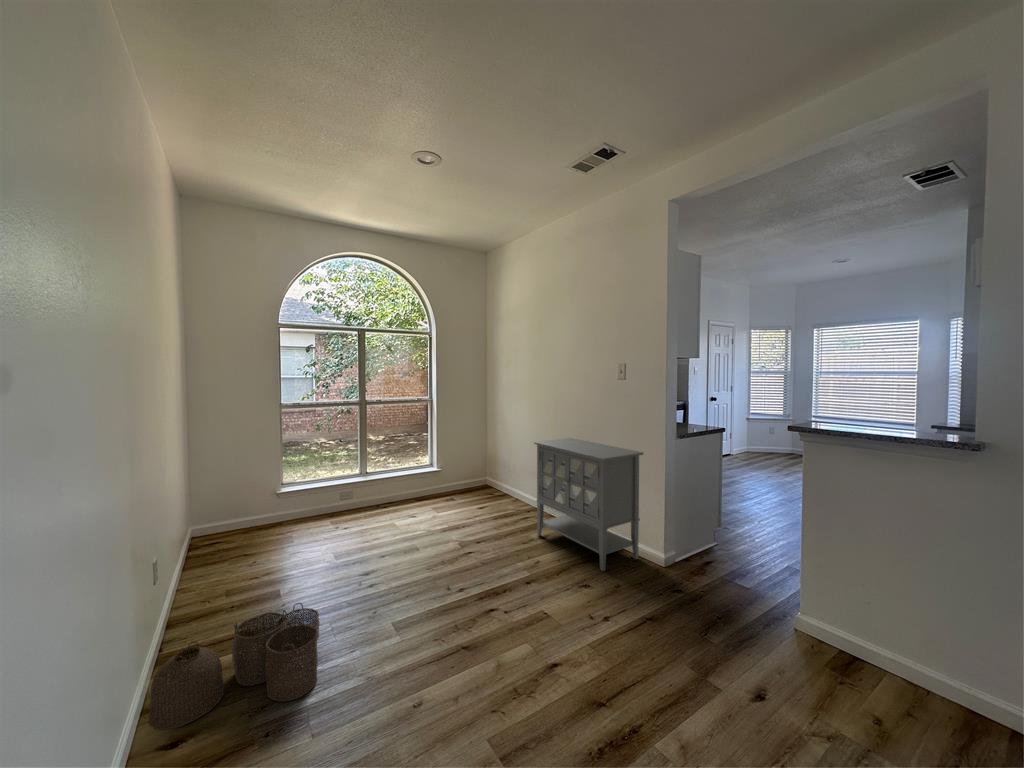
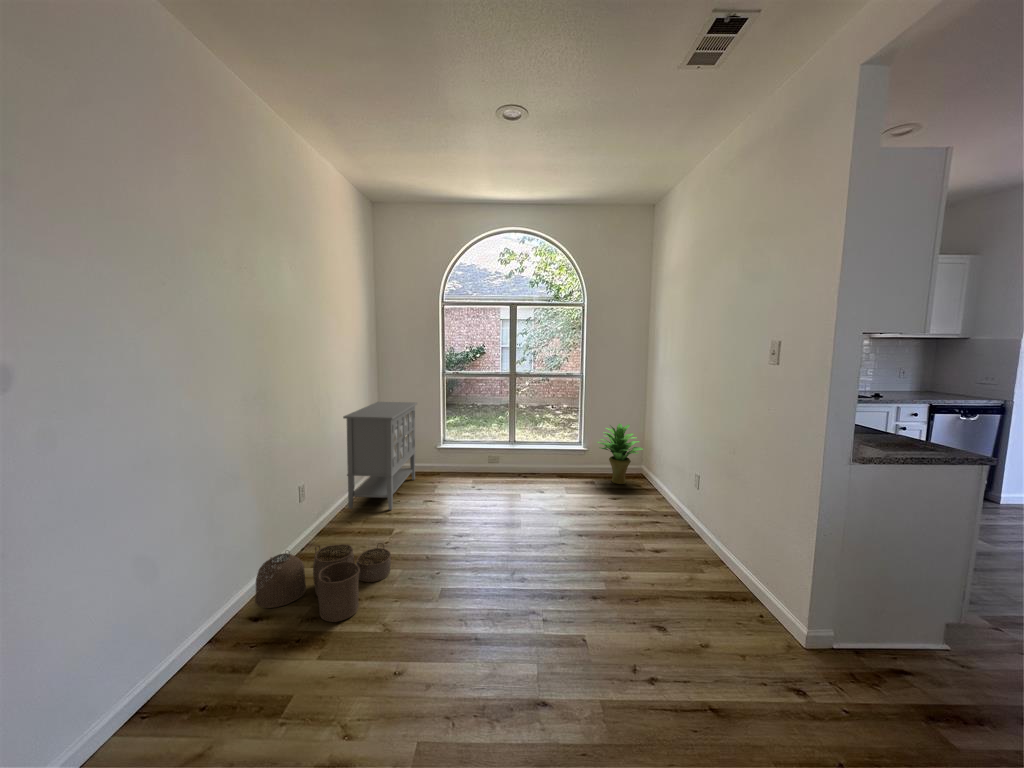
cabinet: present [534,438,644,571] -> present [343,402,417,510]
potted plant: none [451,440,493,496] -> present [597,424,643,484]

